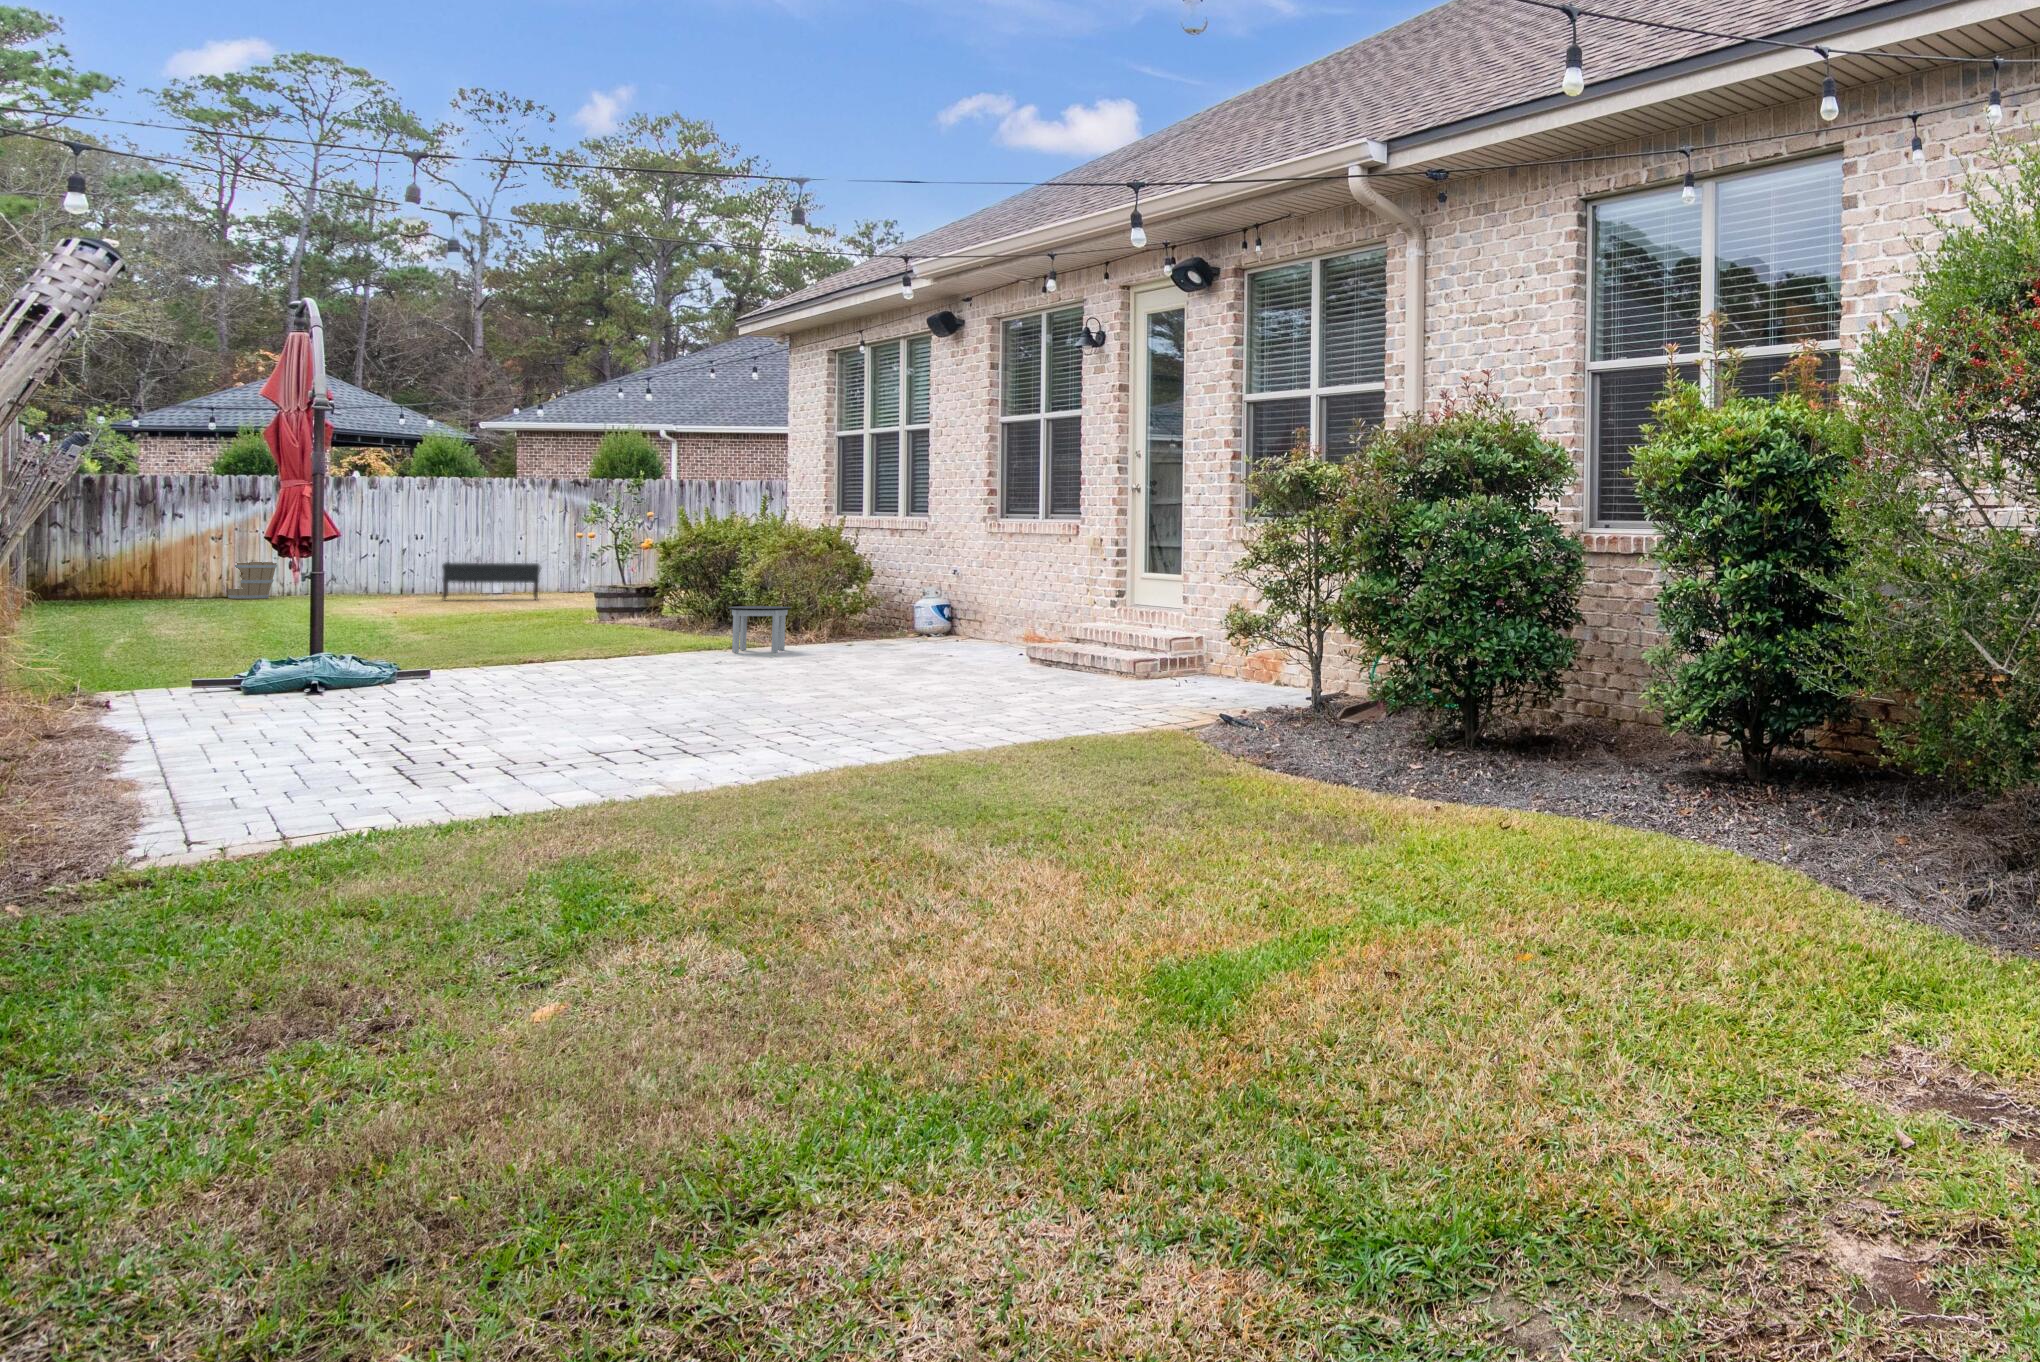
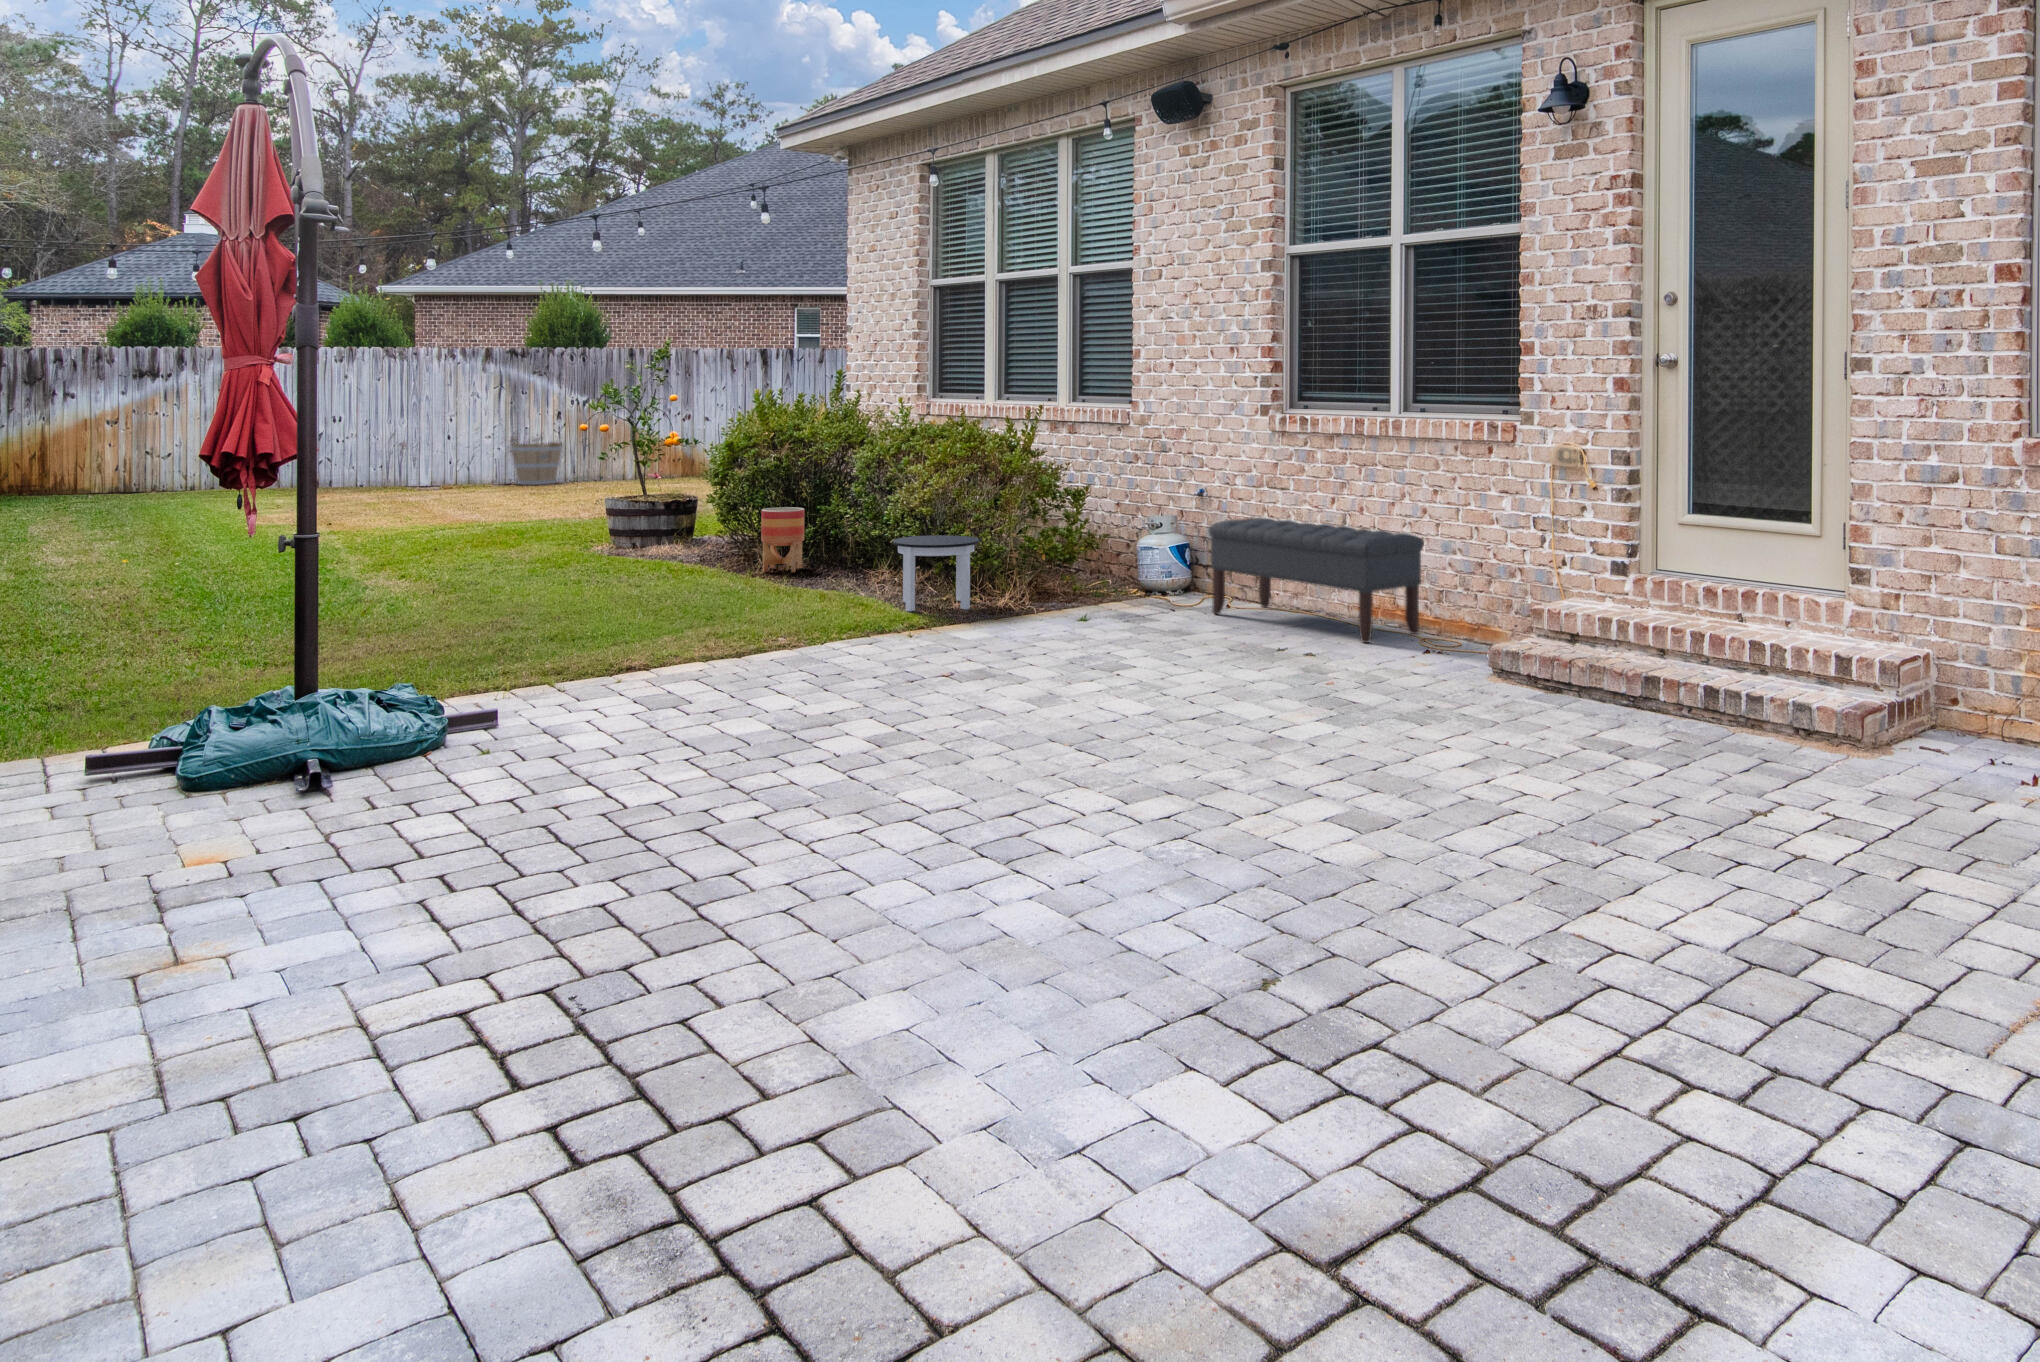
wooden bucket: present [228,562,277,599] -> present [511,442,563,485]
bench: present [442,562,540,600] -> present [1208,517,1424,643]
planter: none [674,594,708,639] -> present [761,507,805,572]

